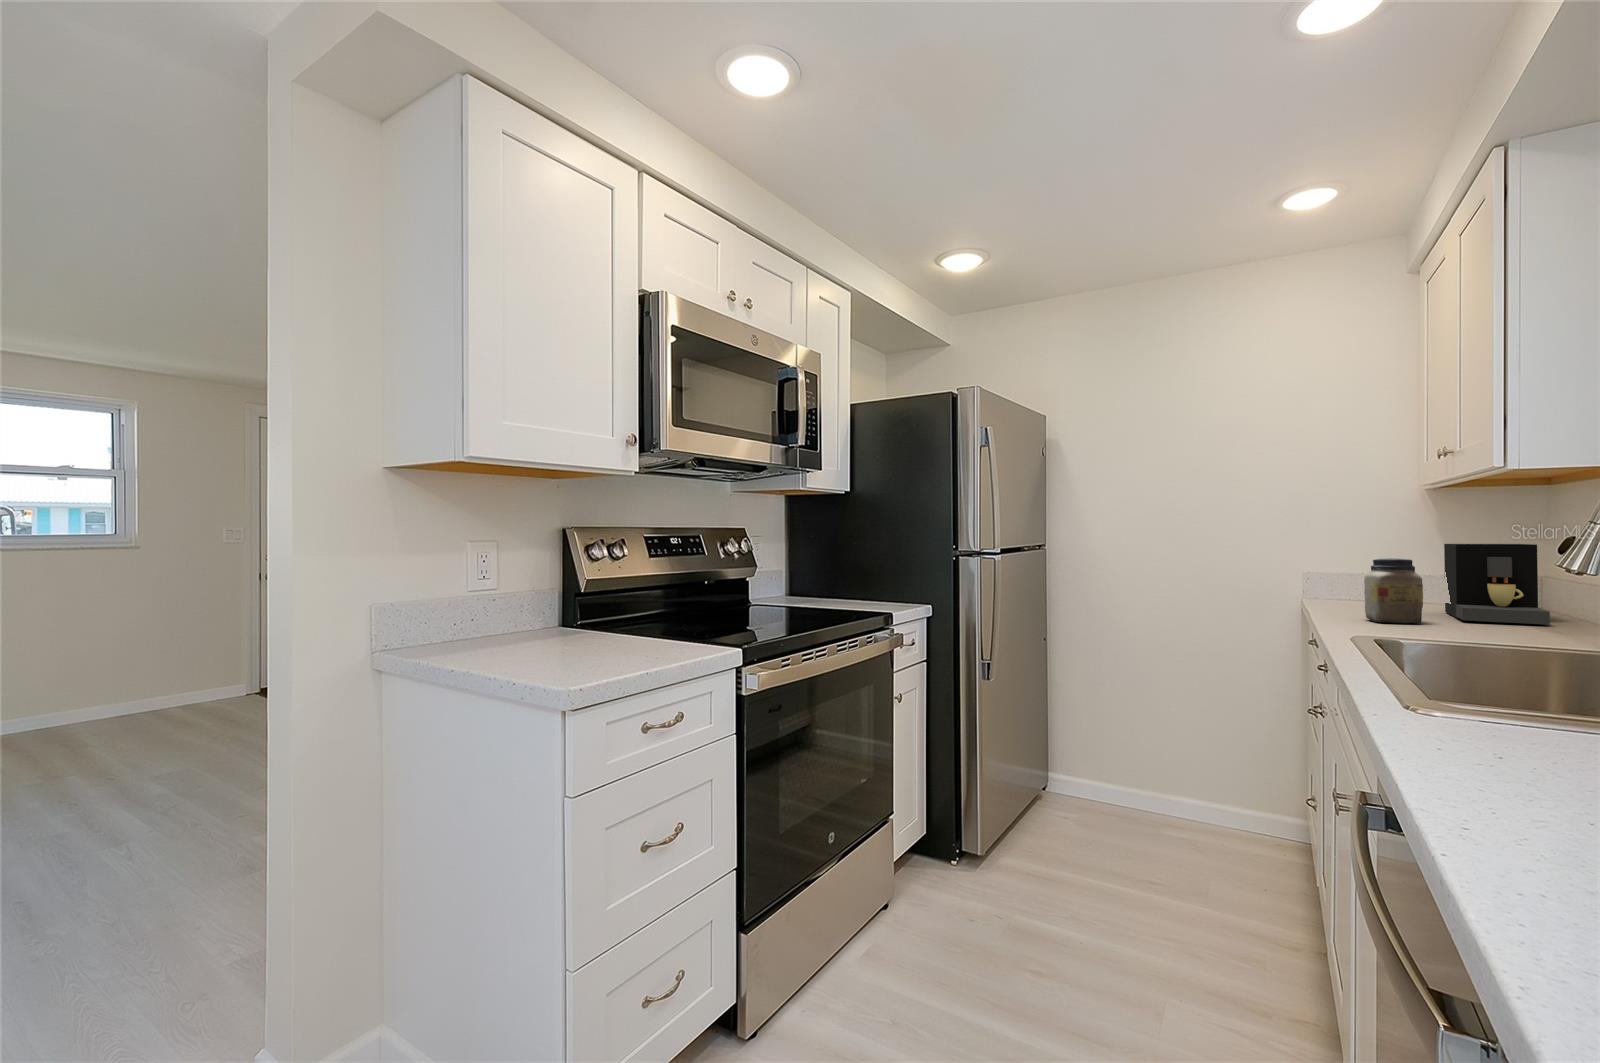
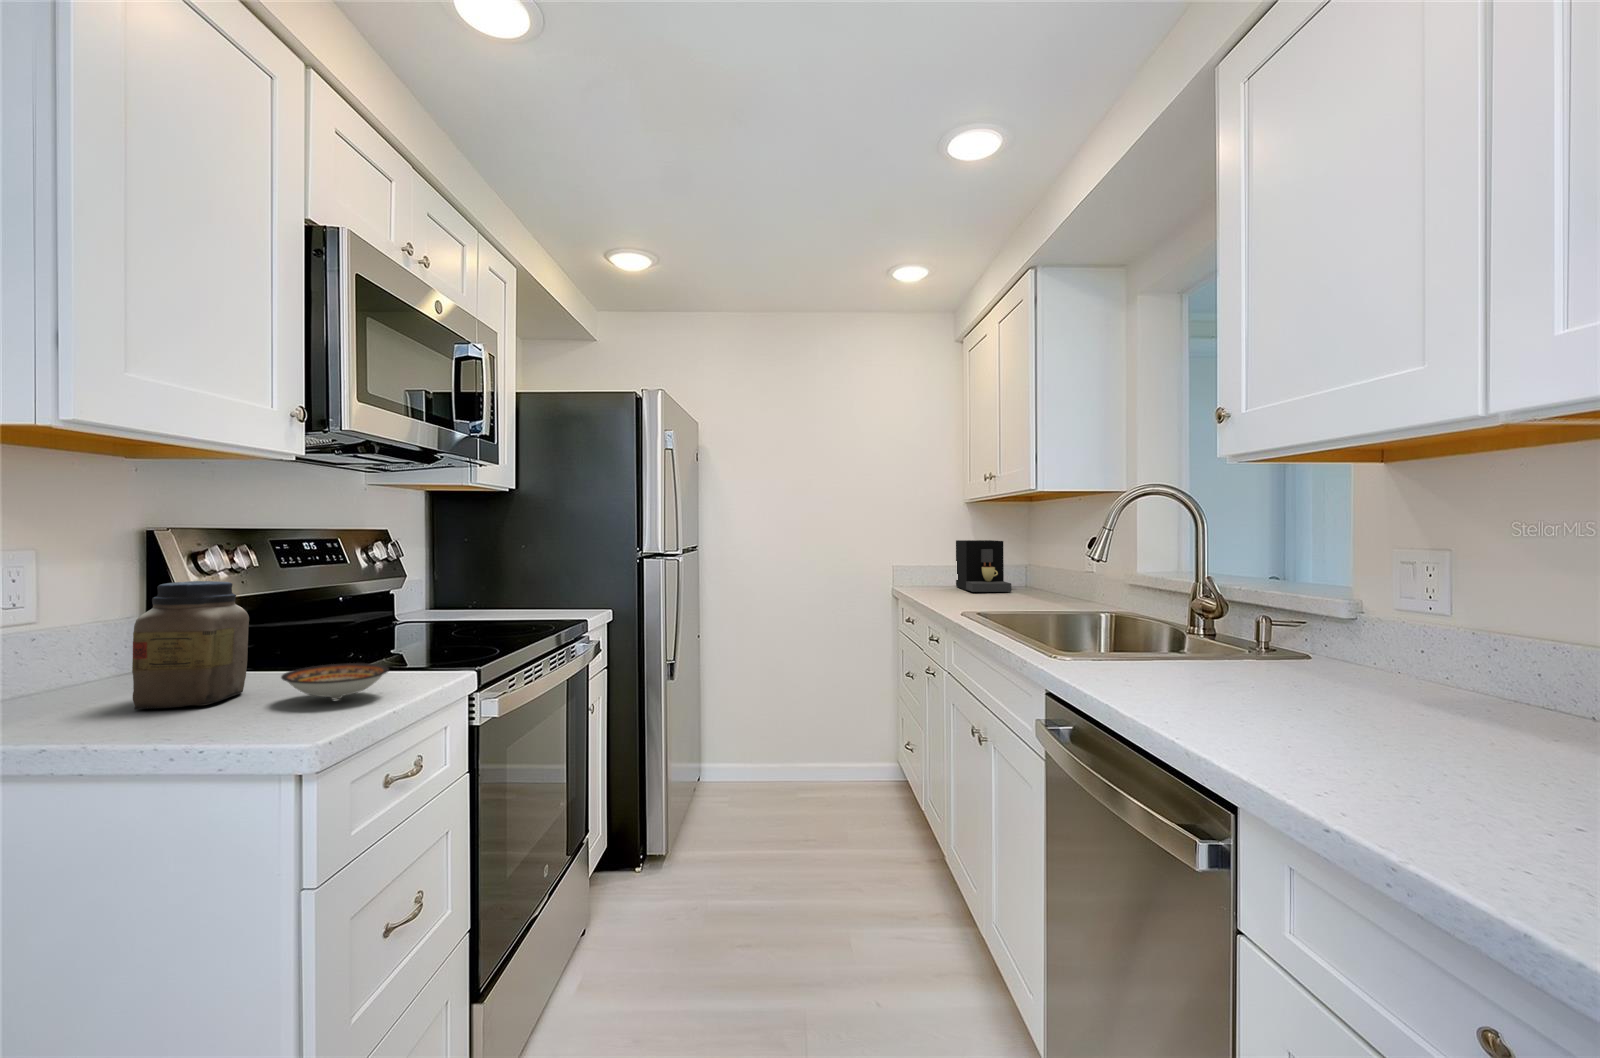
jar: present [1364,558,1423,624] -> present [132,581,249,709]
ceramic bowl: none [593,630,660,656] -> present [281,663,389,700]

